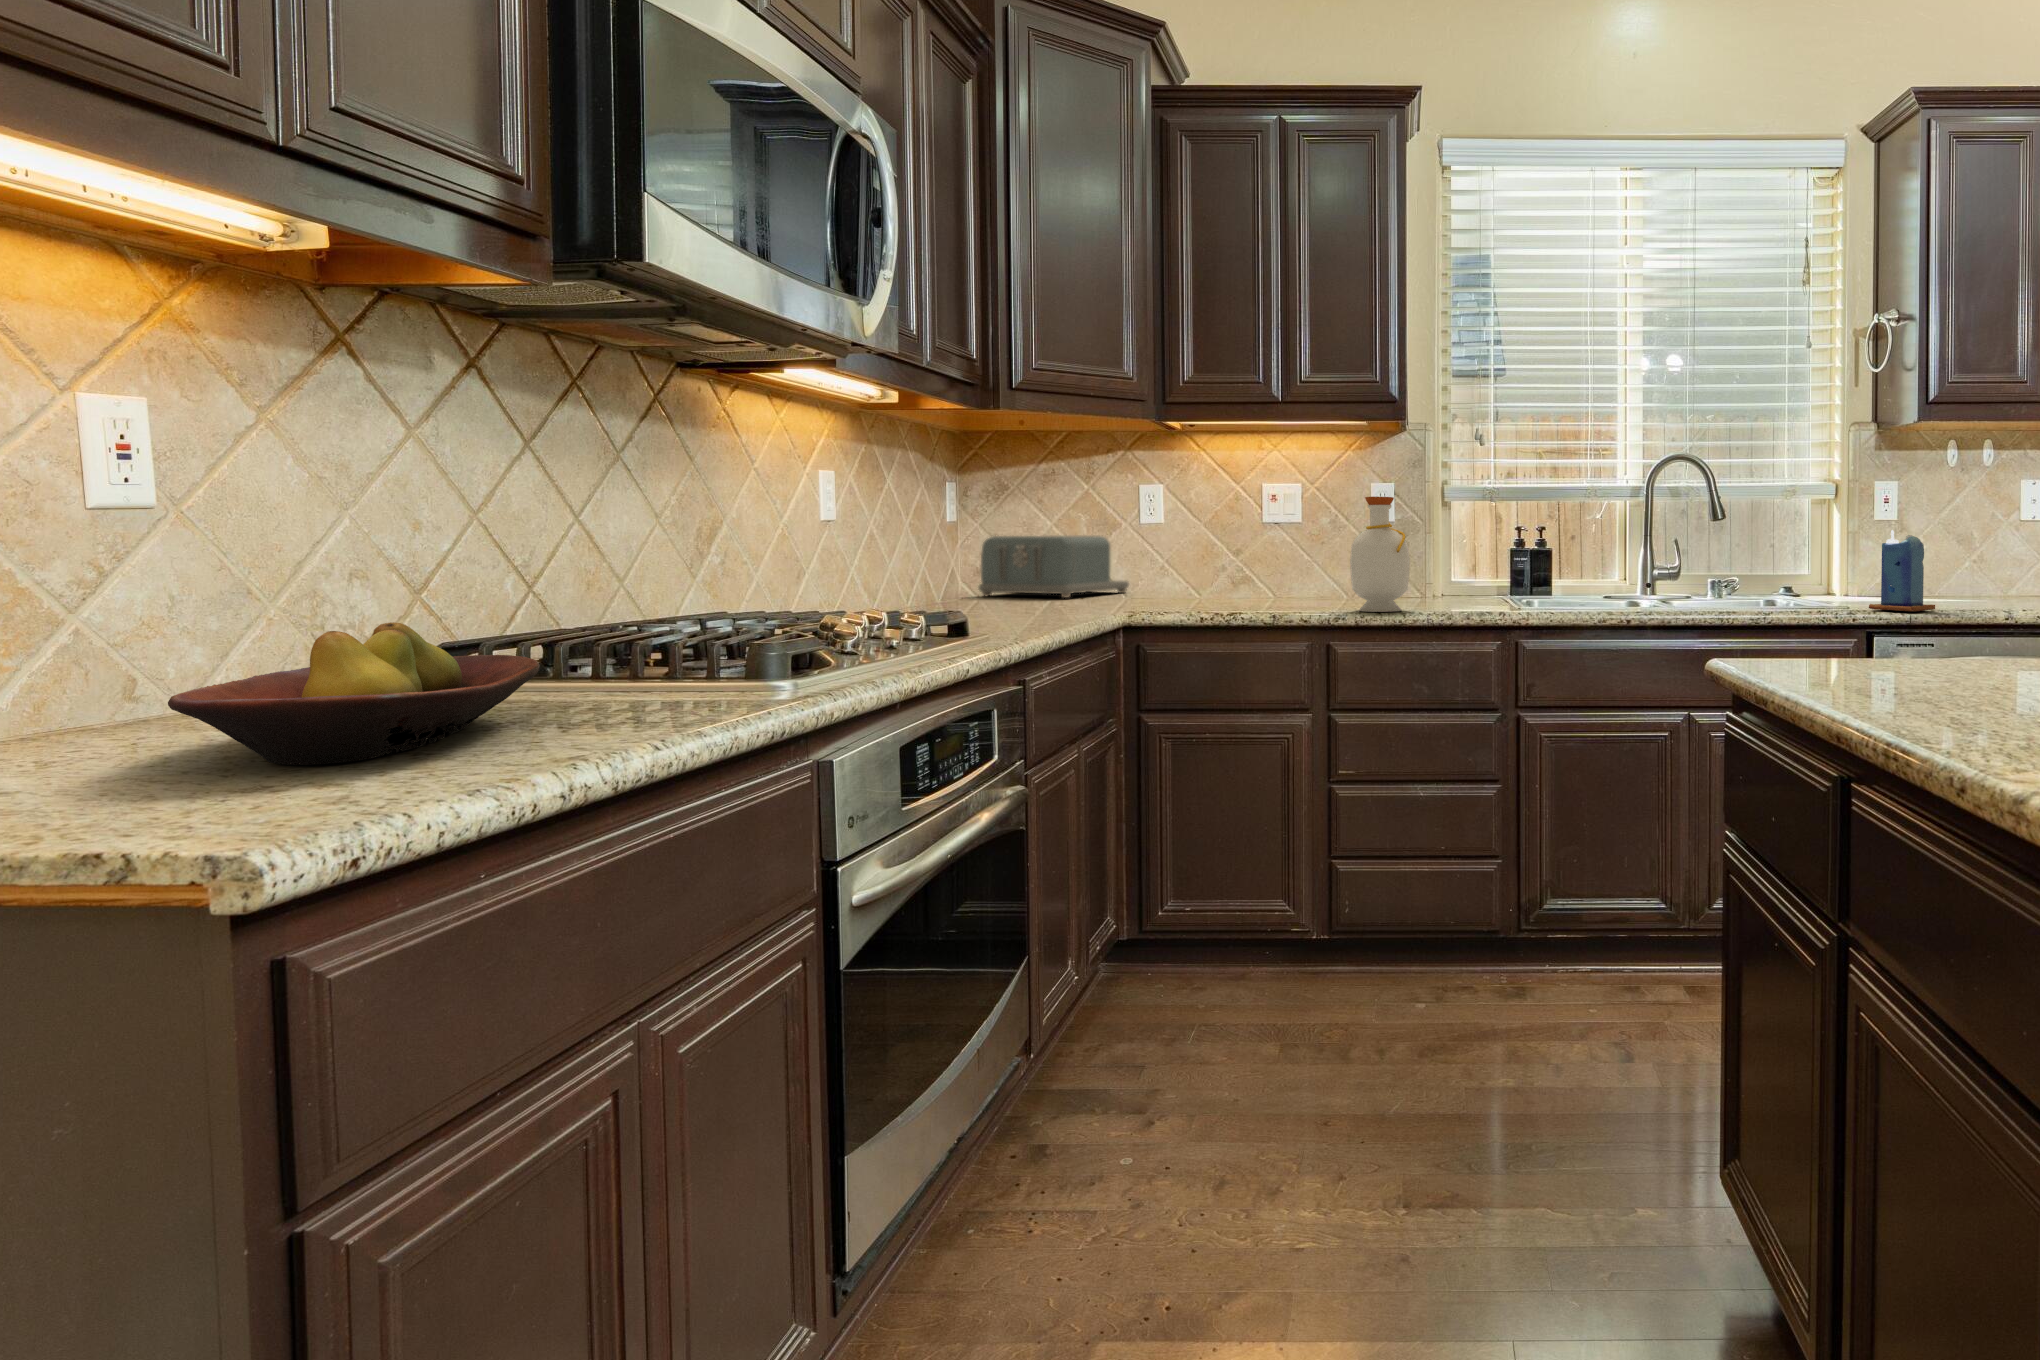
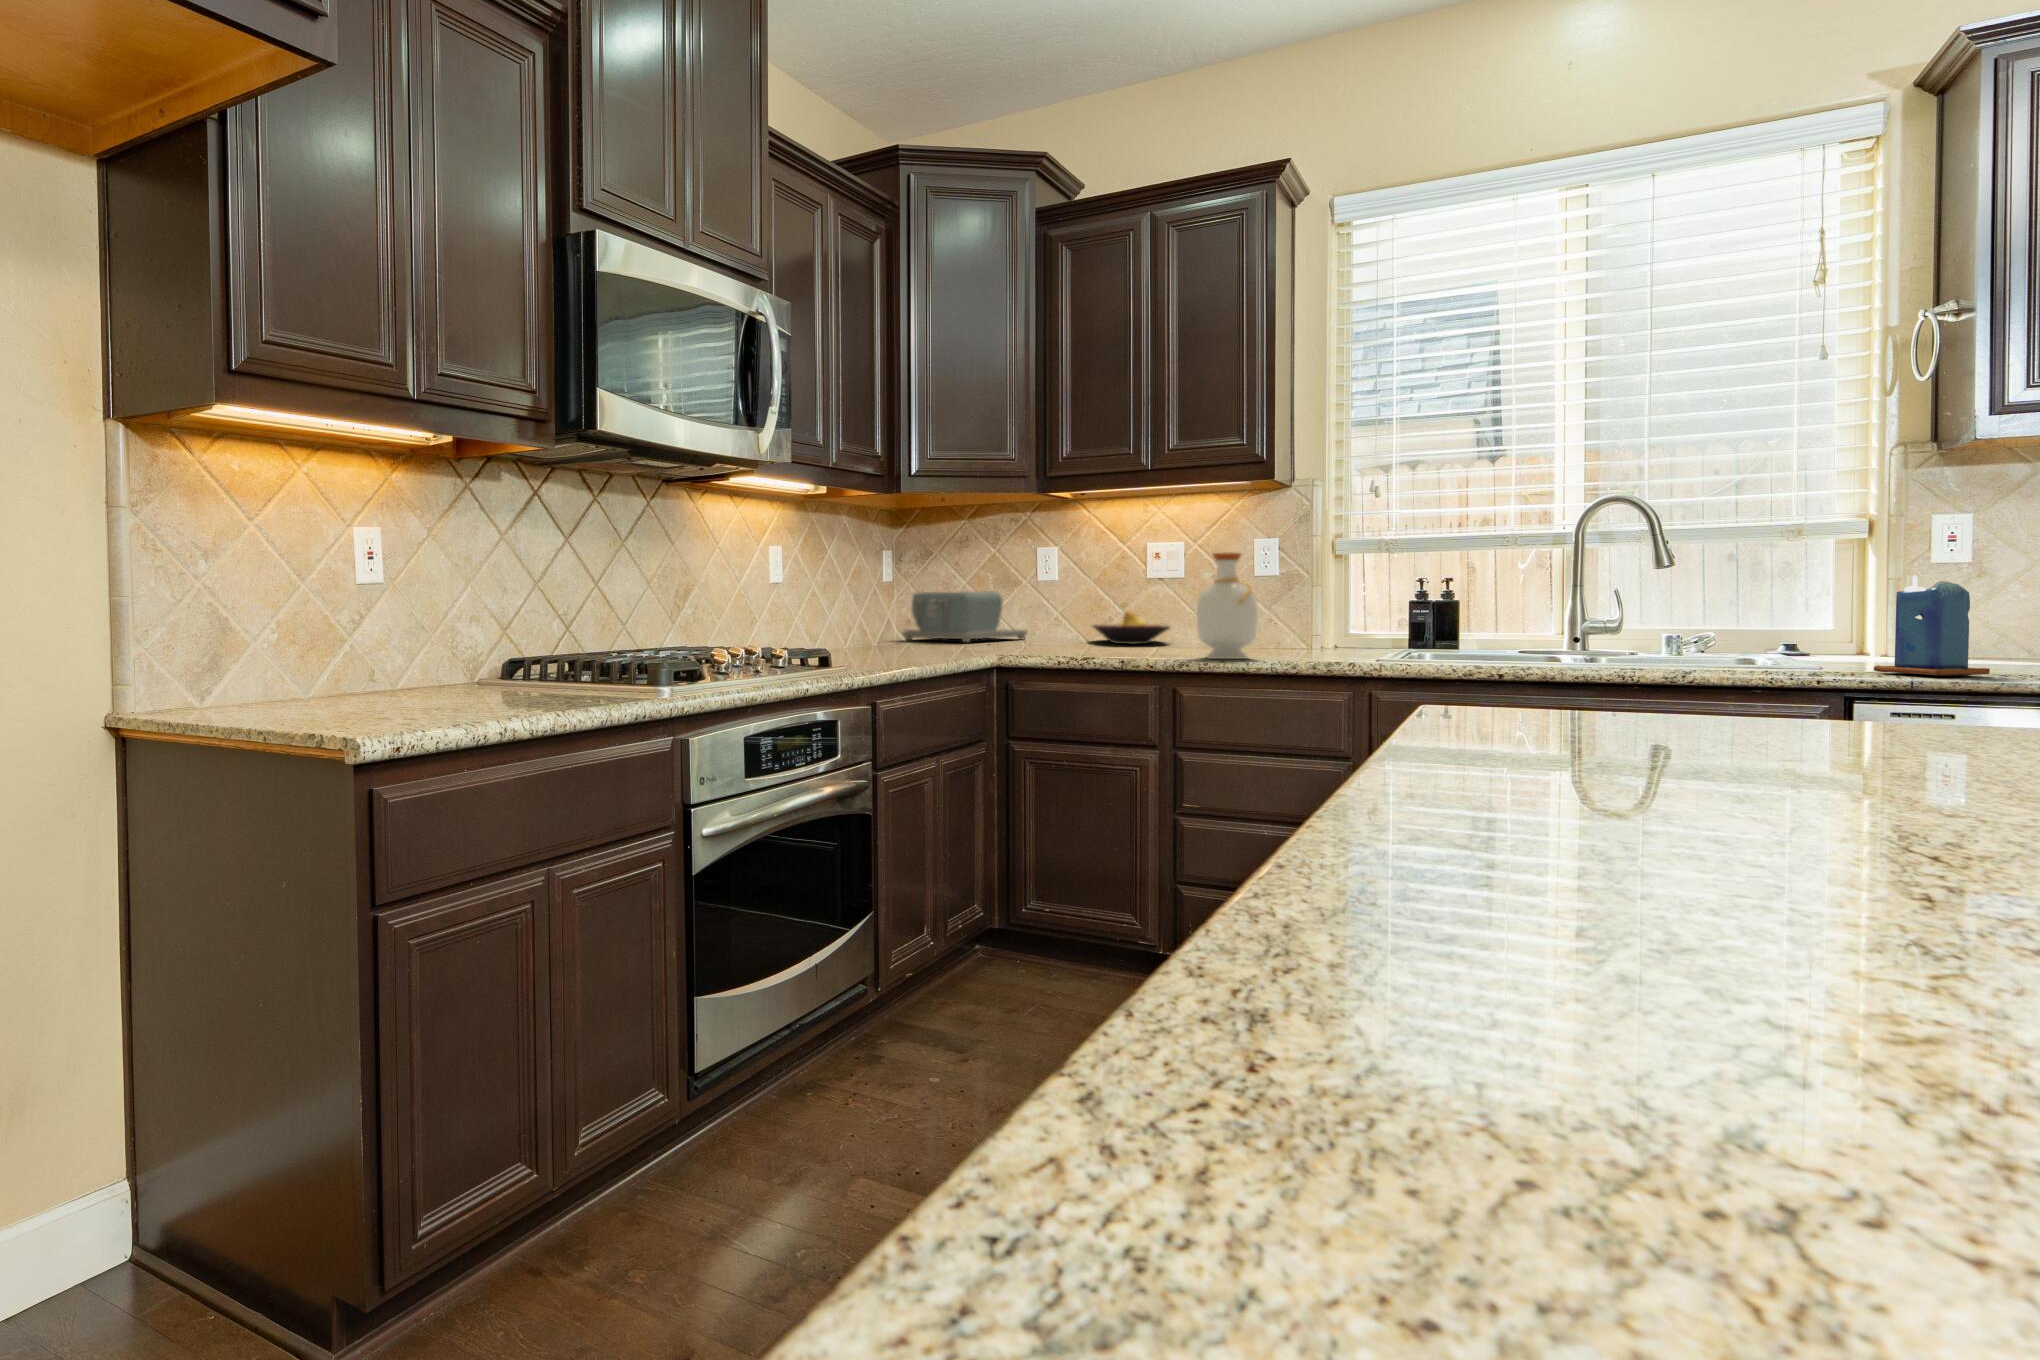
fruit bowl: present [168,622,539,765] -> present [1093,611,1170,644]

